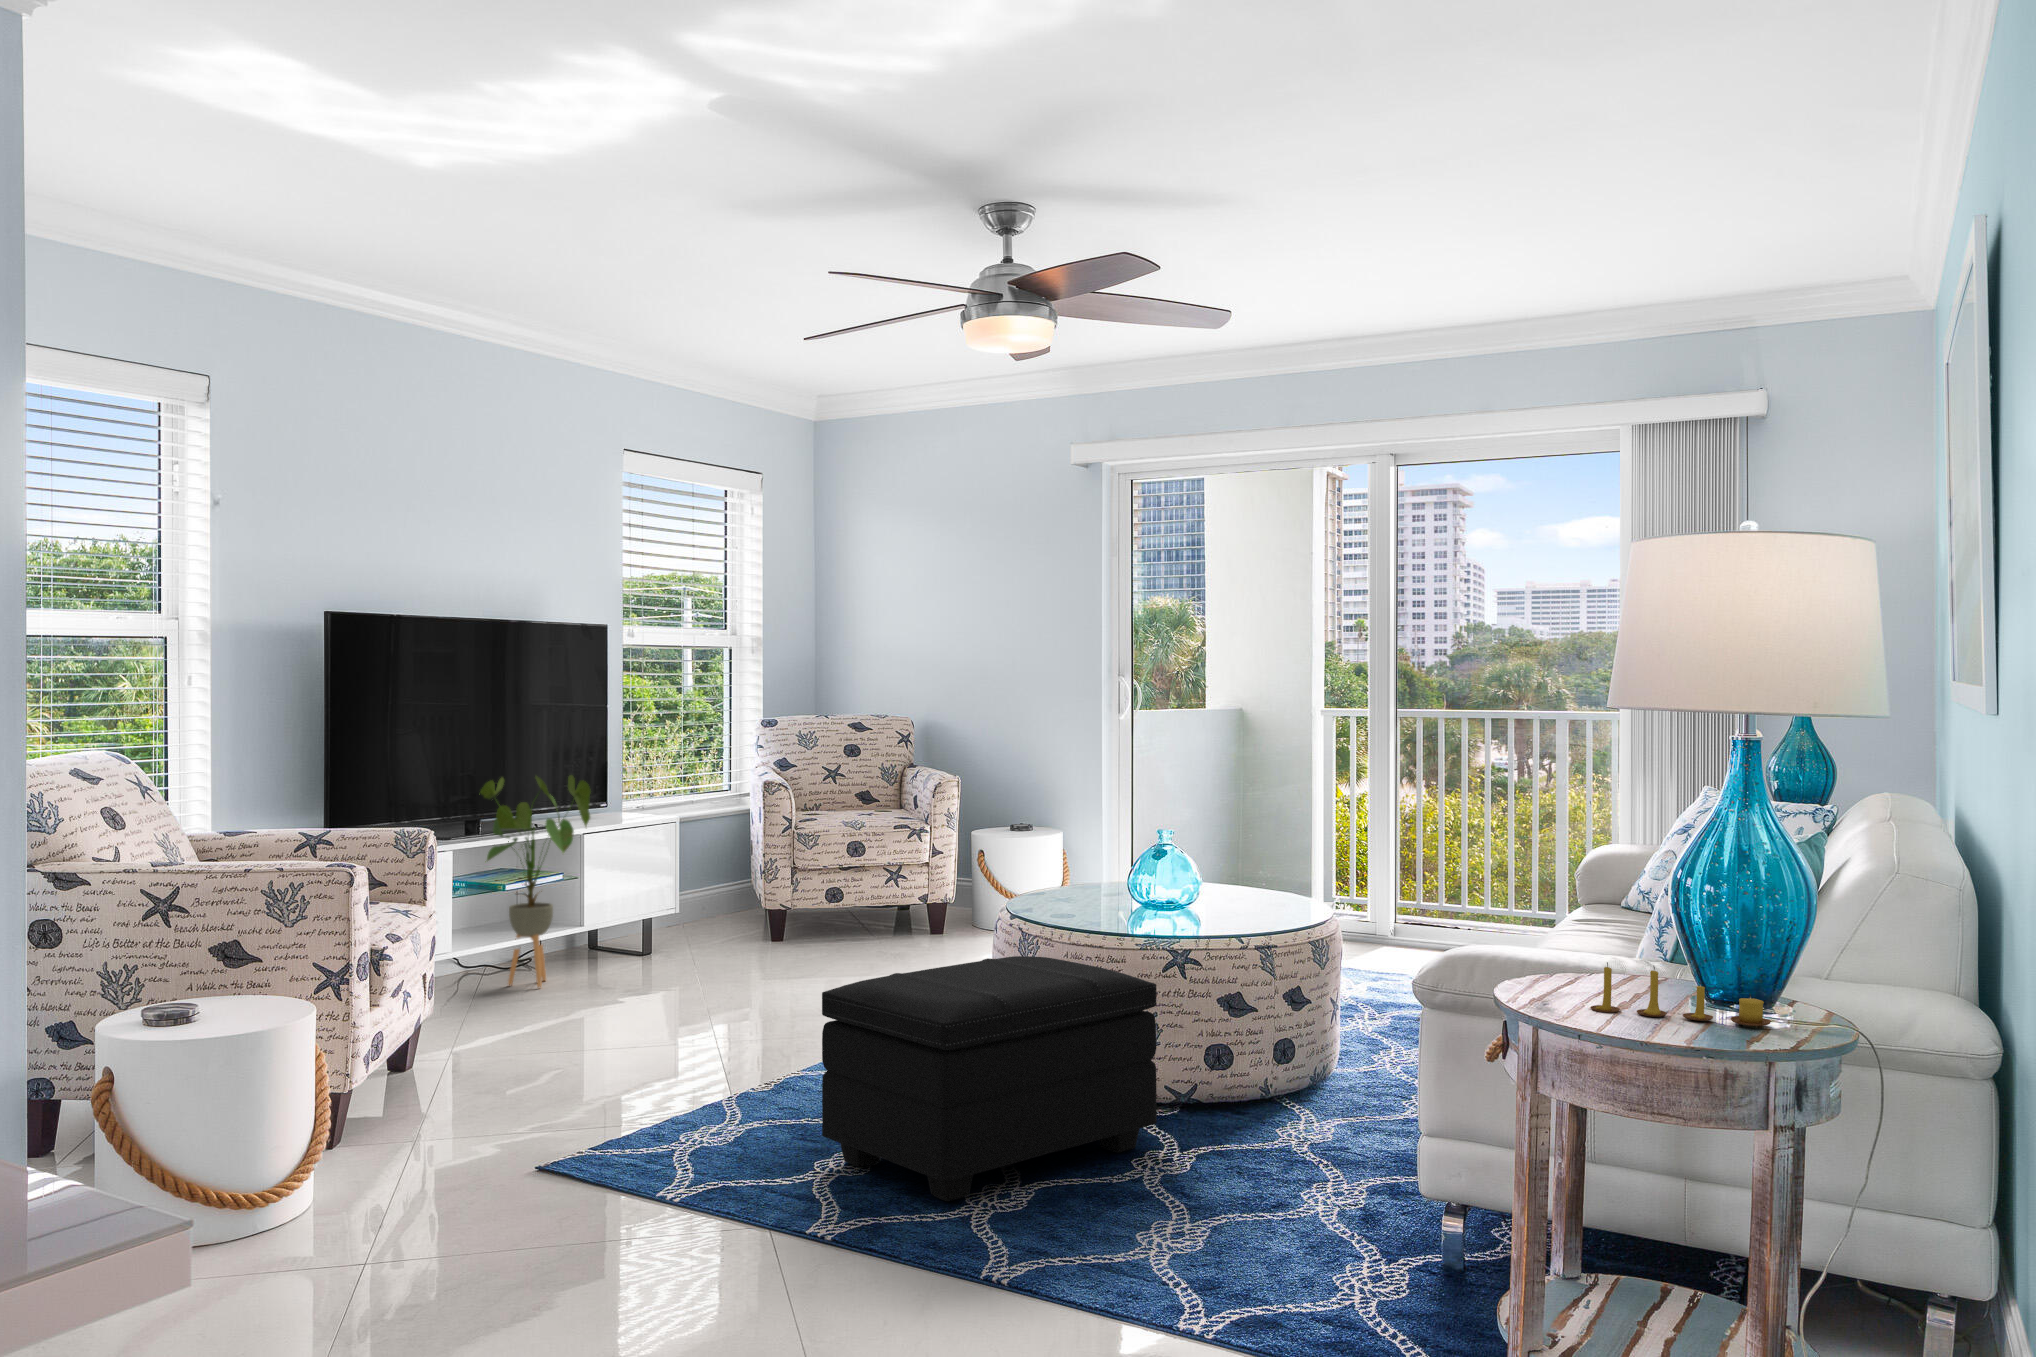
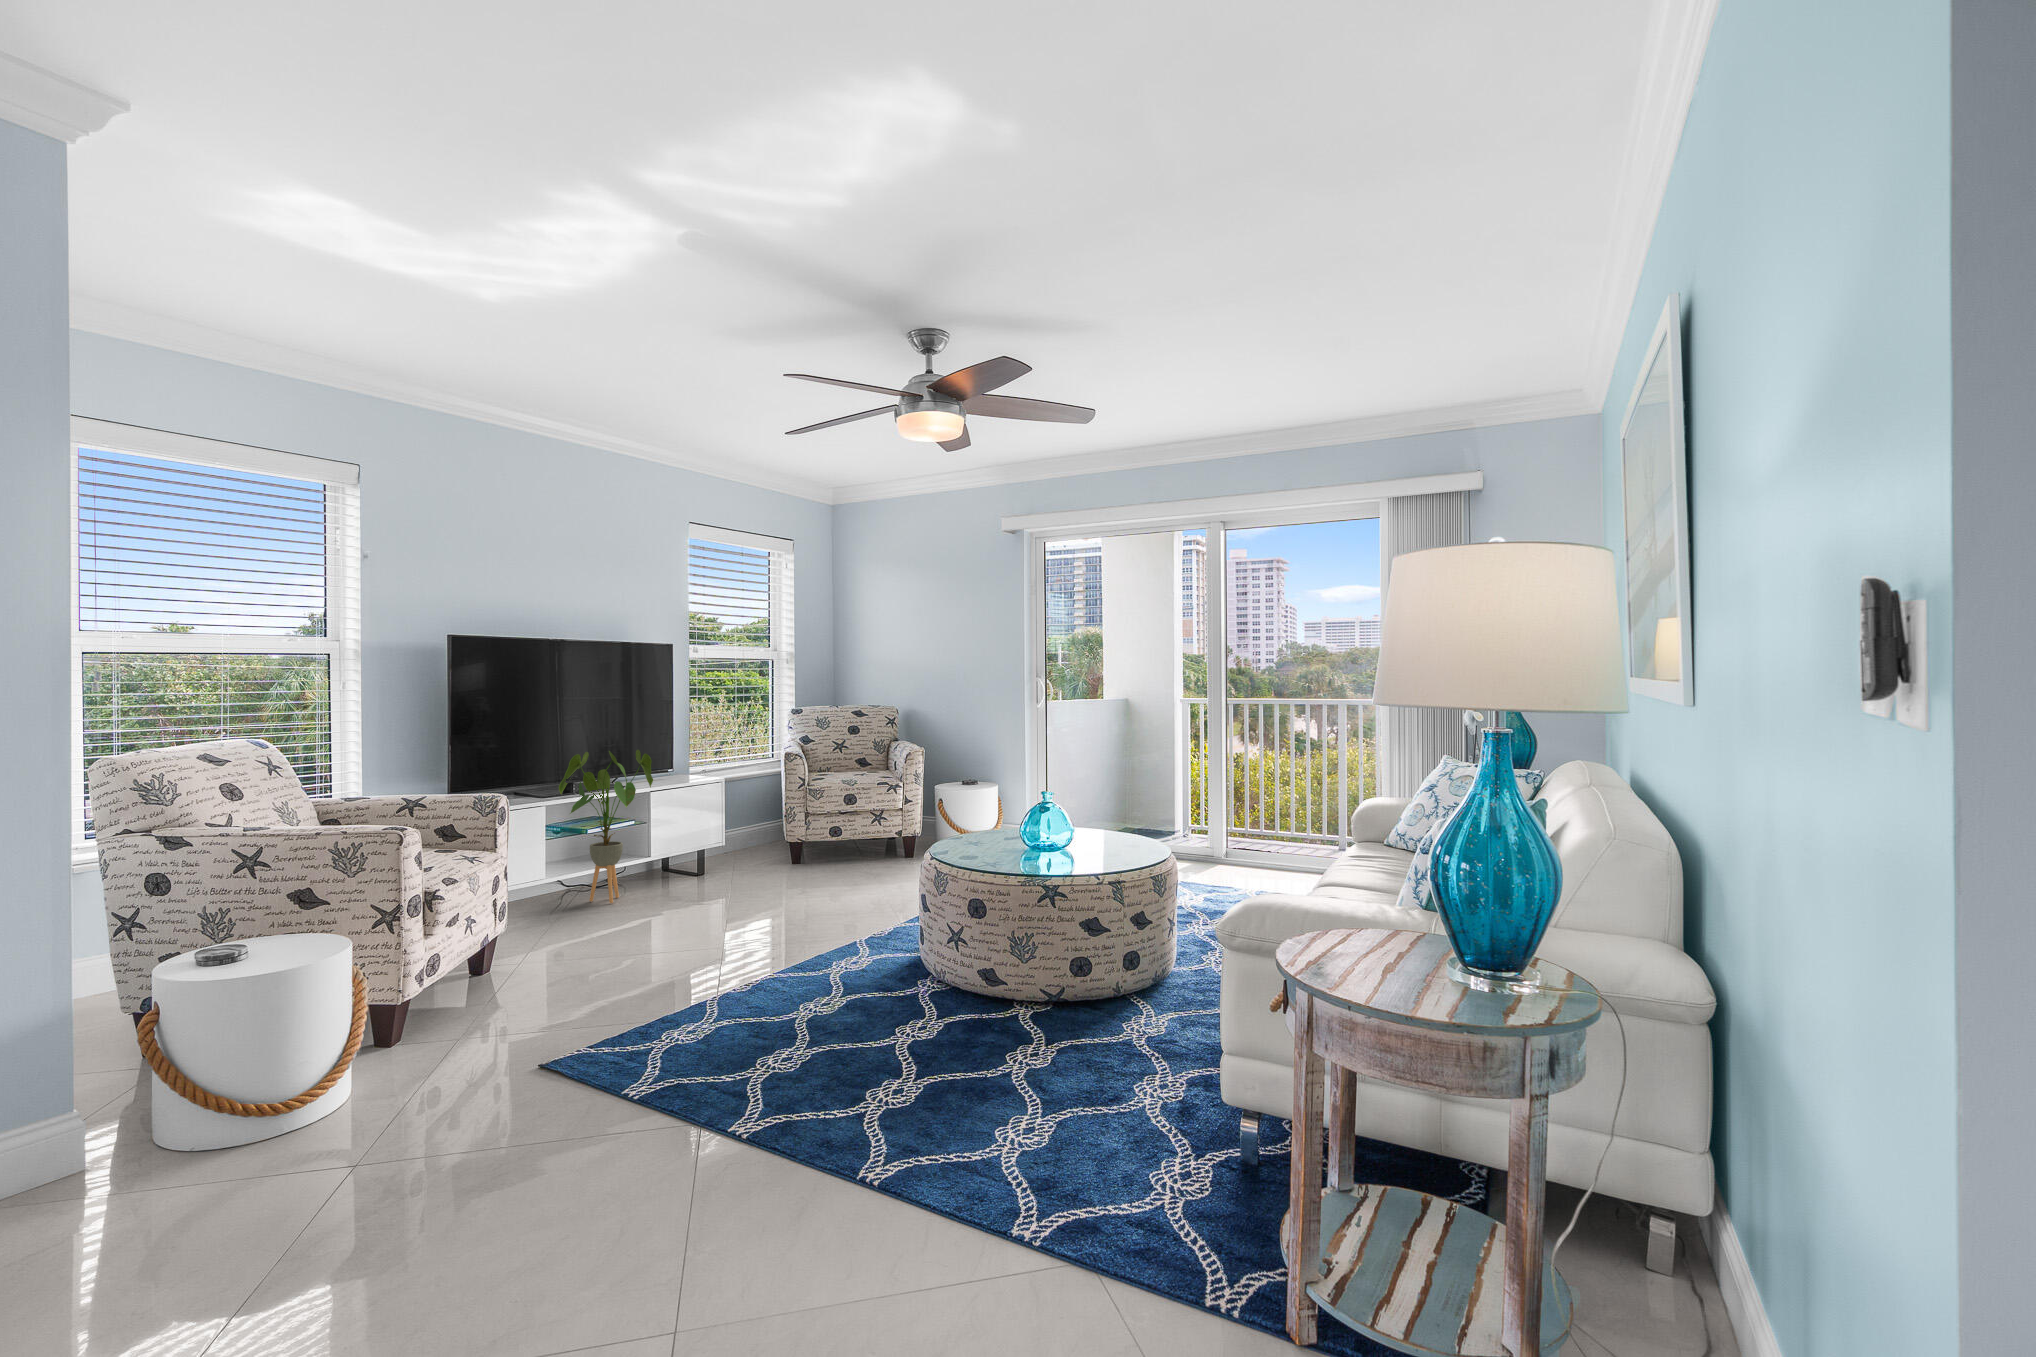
footstool: present [822,956,1157,1201] -> none [764,893,1028,1098]
candle: present [1591,962,1771,1026] -> none [1358,933,1521,996]

